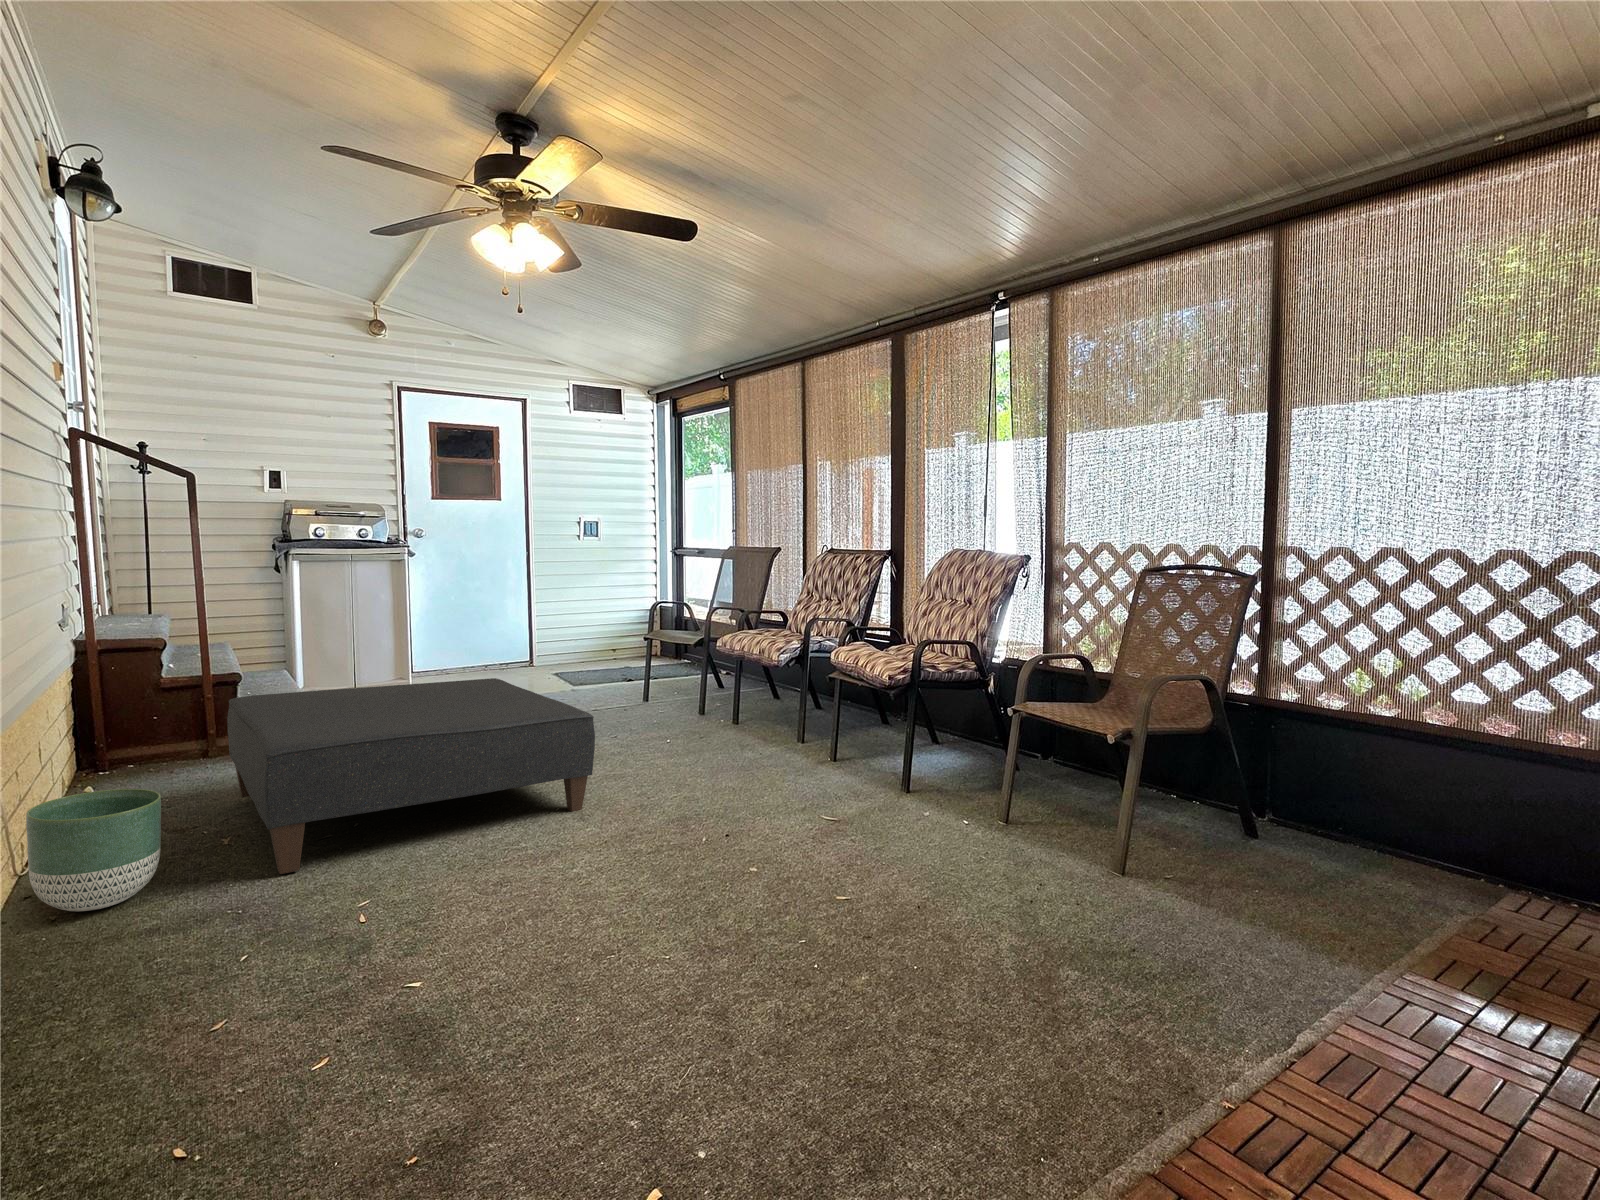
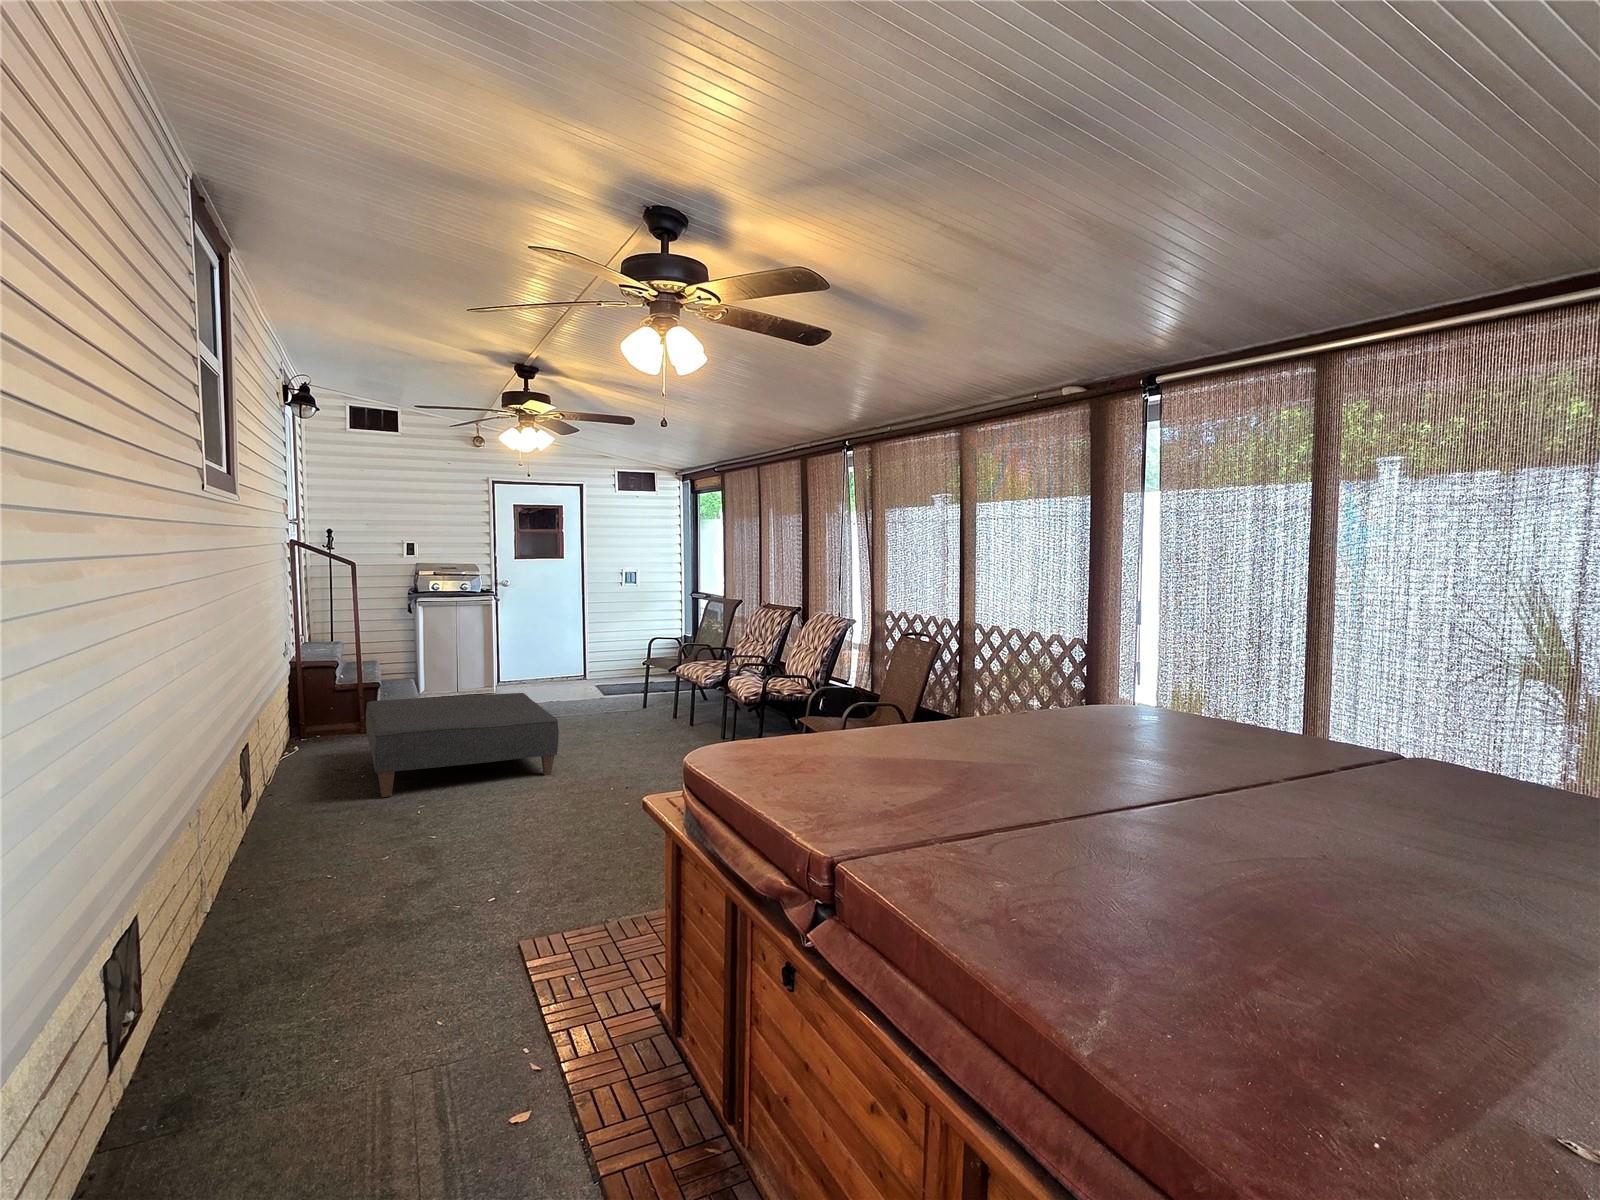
planter: present [26,789,161,911] -> none [268,750,327,807]

